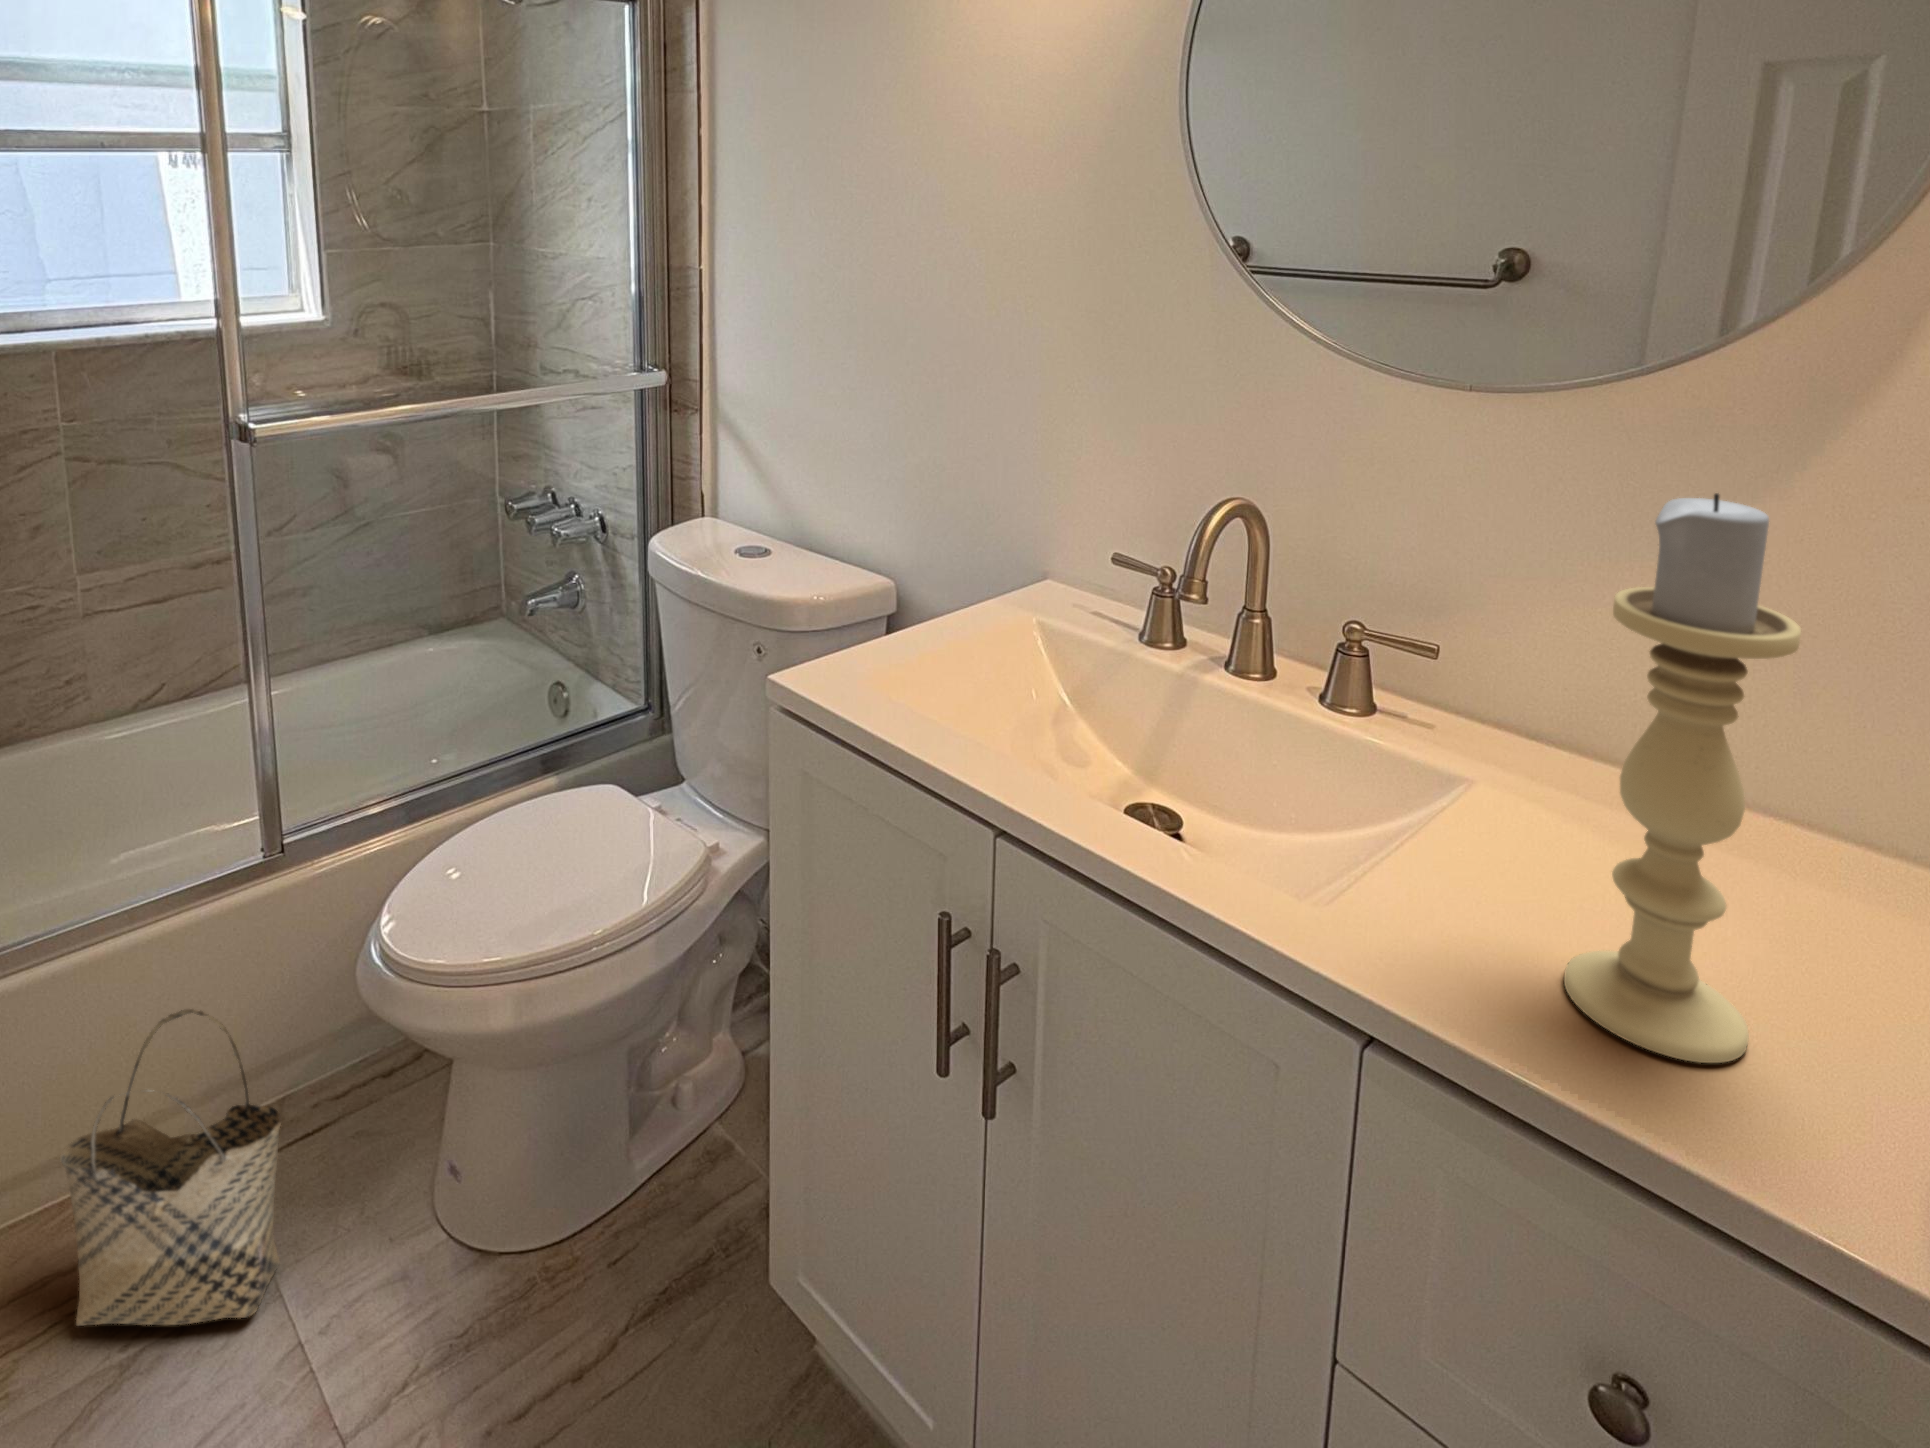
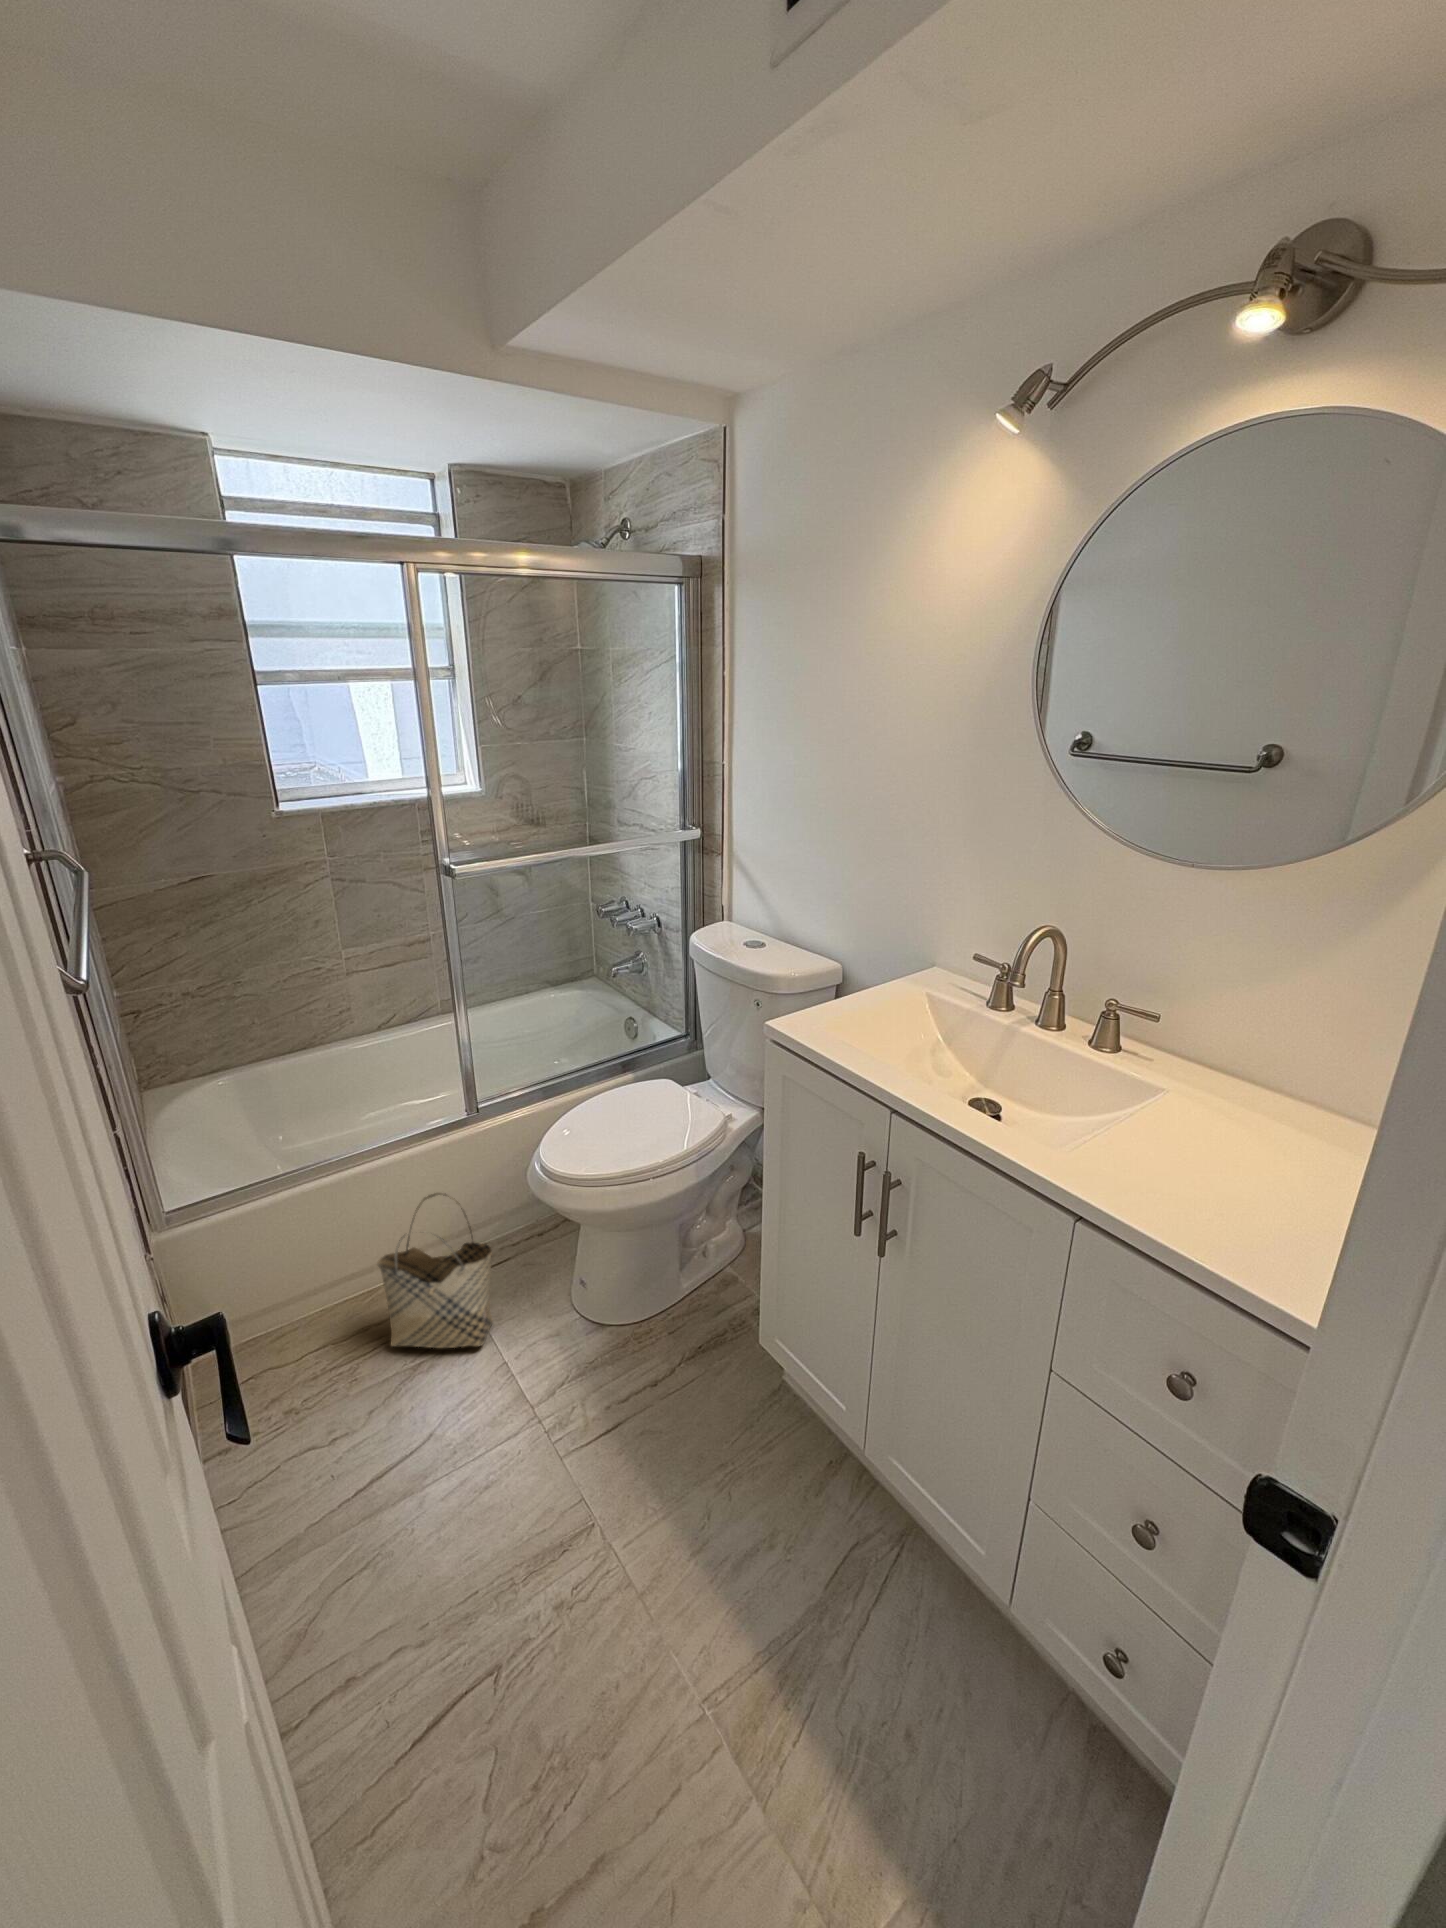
candle holder: present [1564,493,1801,1063] -> none [1188,945,1329,1233]

